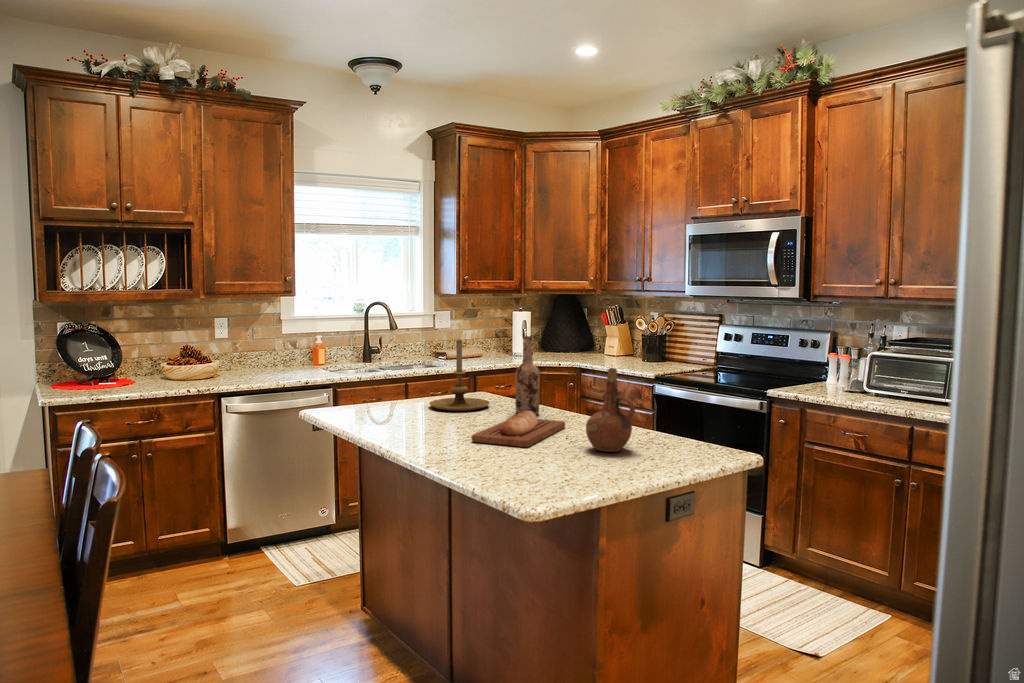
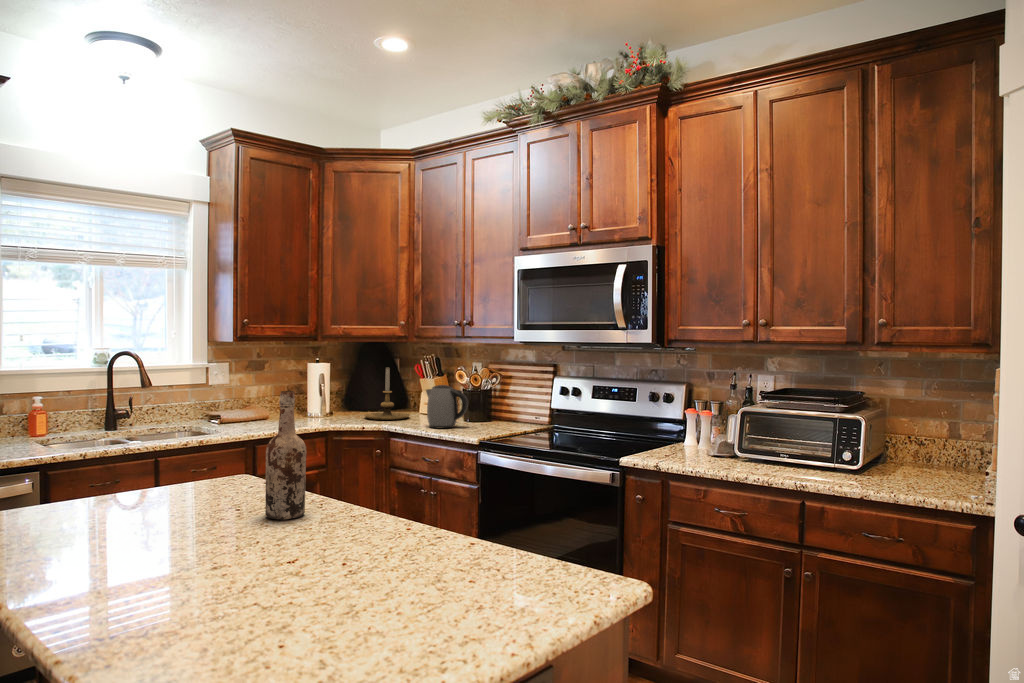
kettle: none [611,331,646,366] -> present [426,385,468,428]
candle holder: present [429,340,489,411] -> present [364,367,410,420]
ceramic pitcher: present [586,368,635,452] -> none [366,445,454,599]
bread loaf: present [471,411,565,447] -> none [151,516,341,597]

